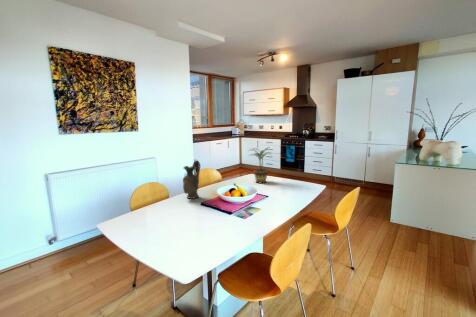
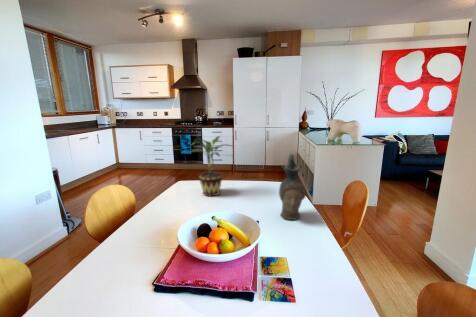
ceramic pitcher: present [183,161,200,199] -> present [279,154,306,220]

